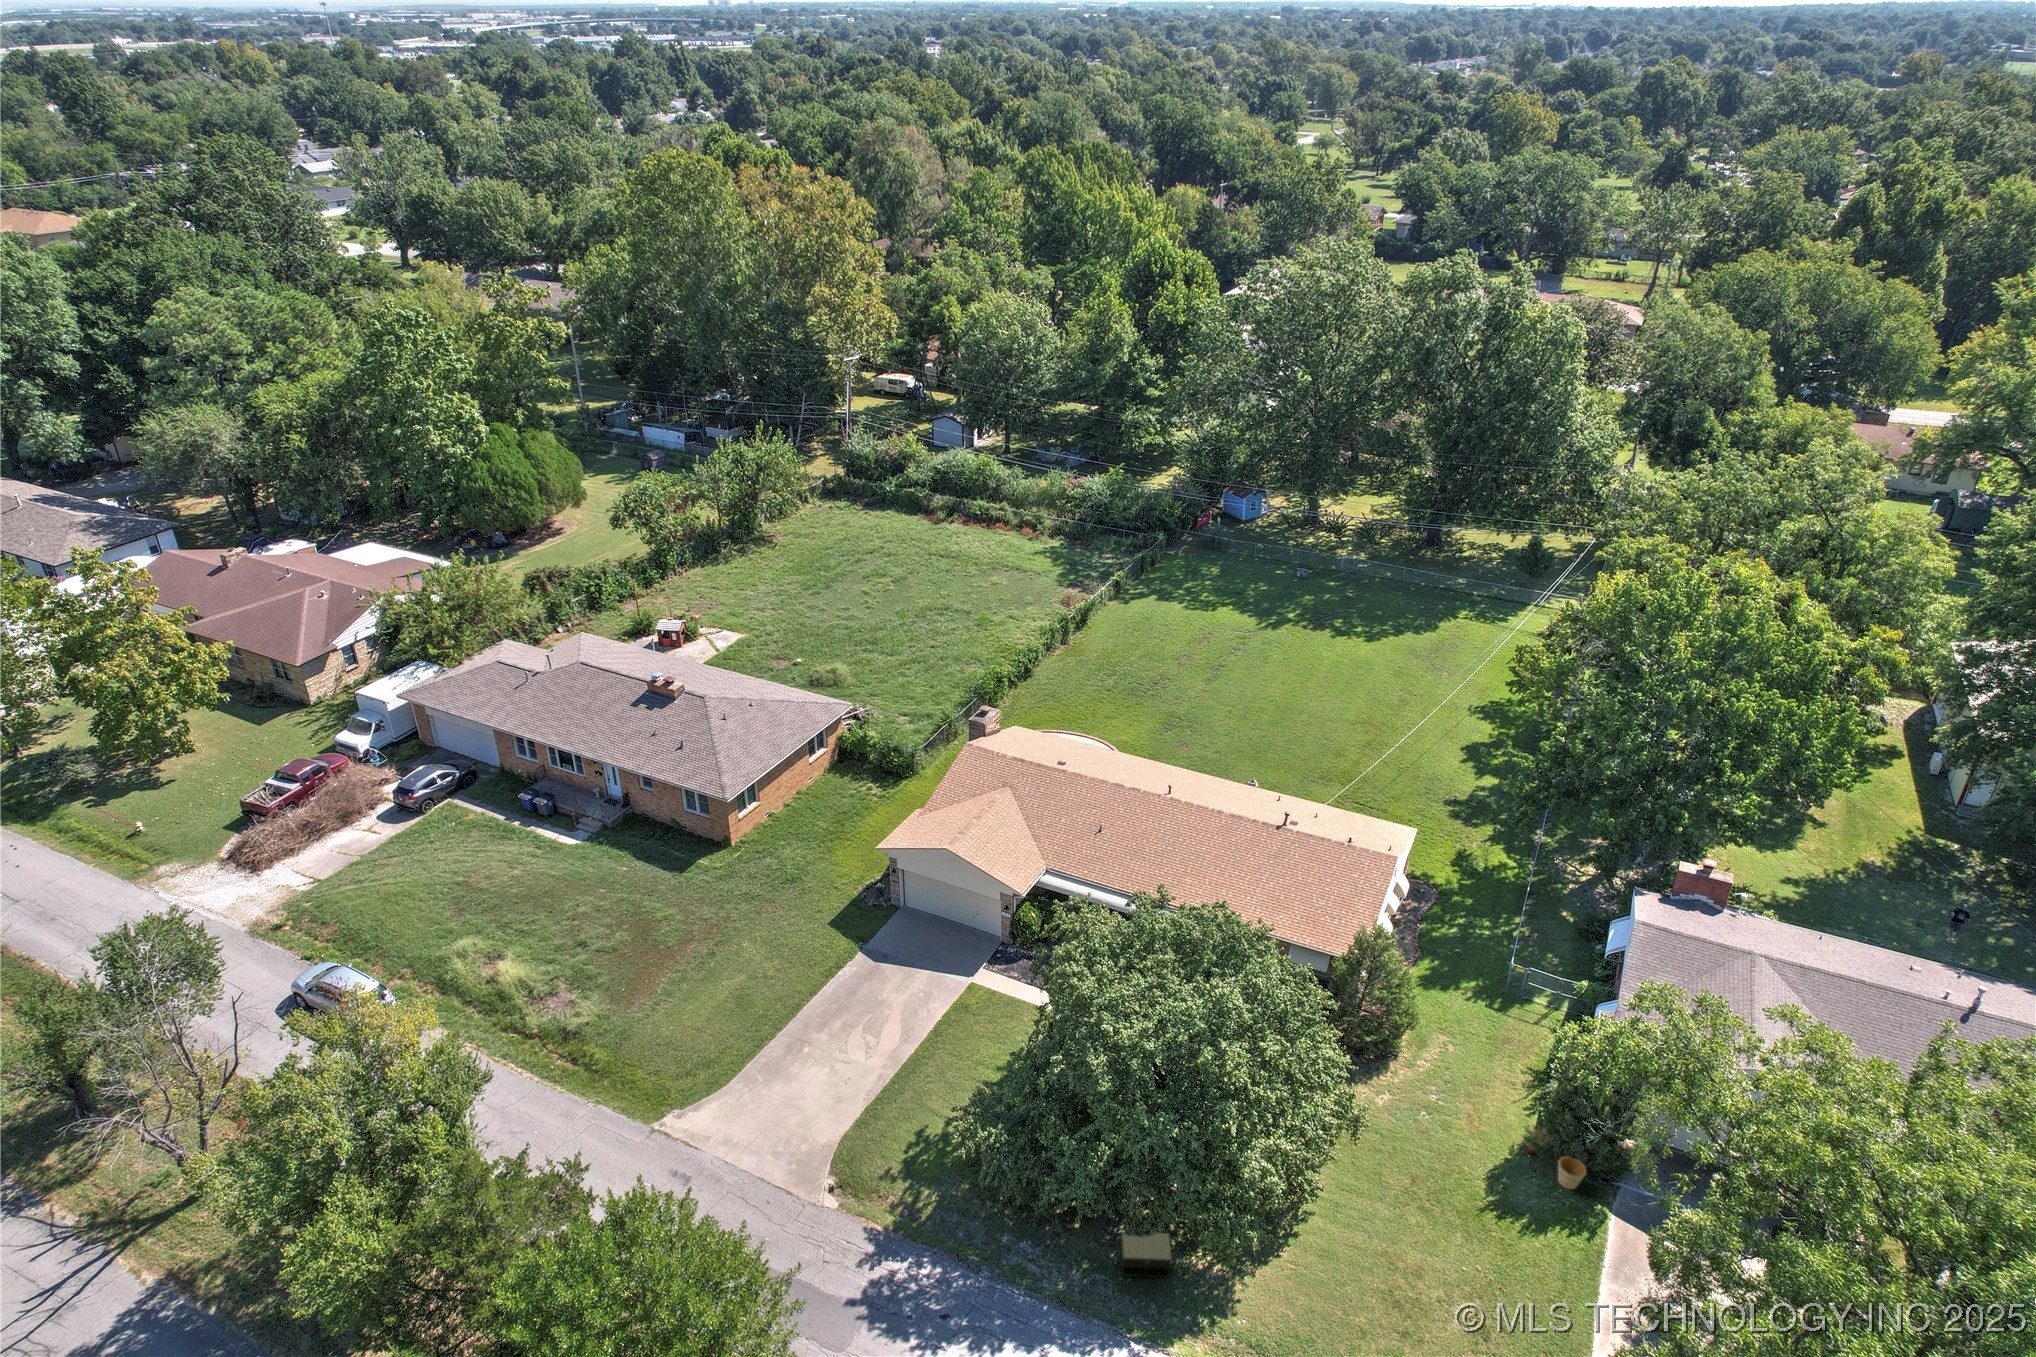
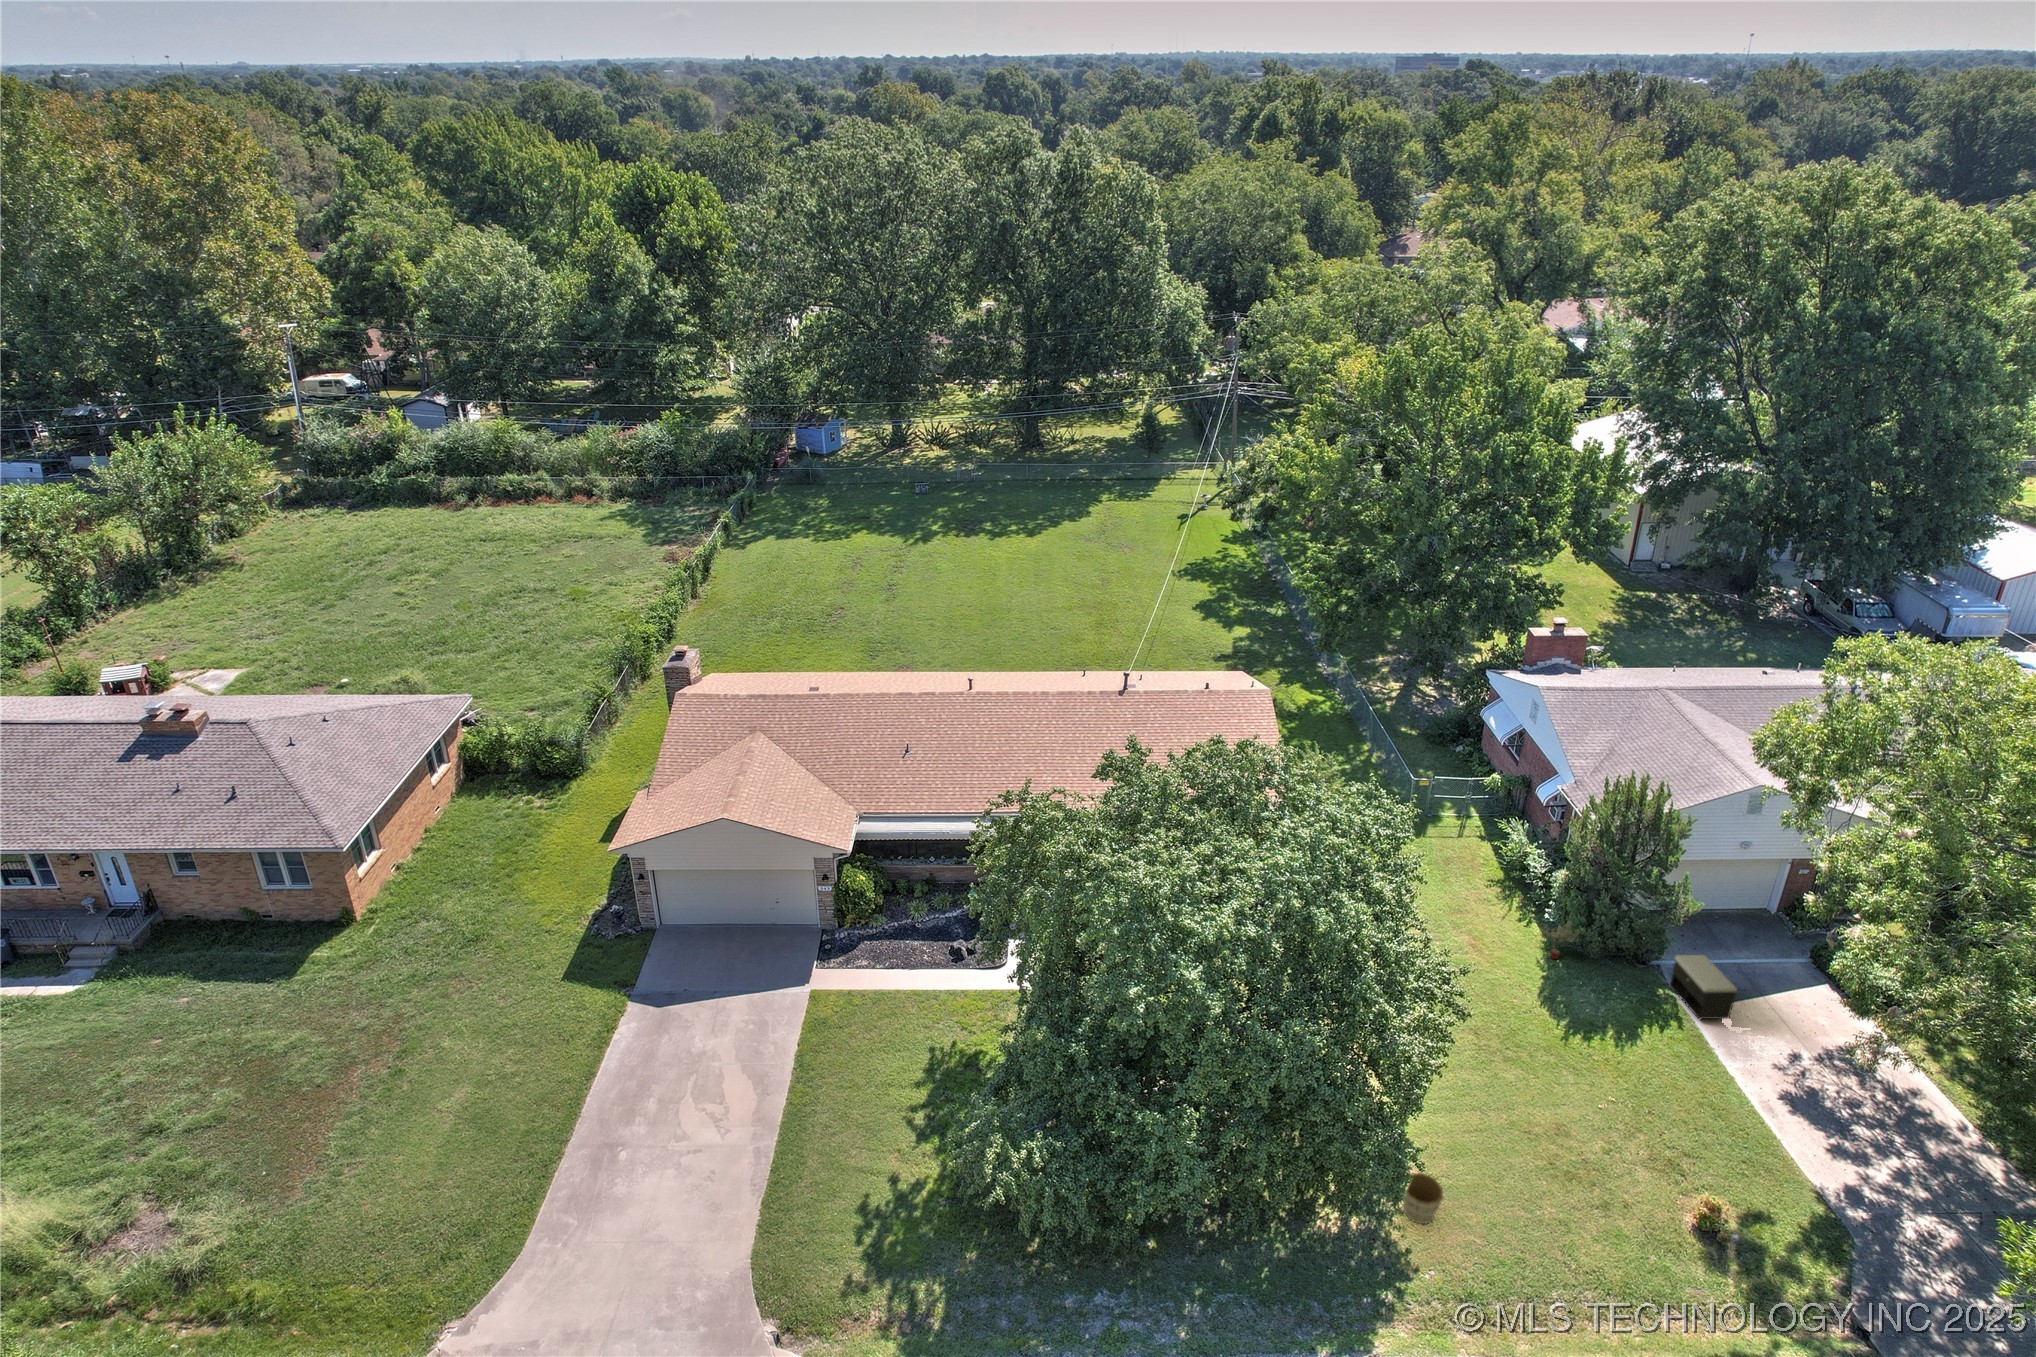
wooden bucket: present [1558,1157,1586,1189] -> present [1403,1173,1444,1224]
storage bench: present [1121,1233,1171,1278] -> present [1670,955,1737,1019]

